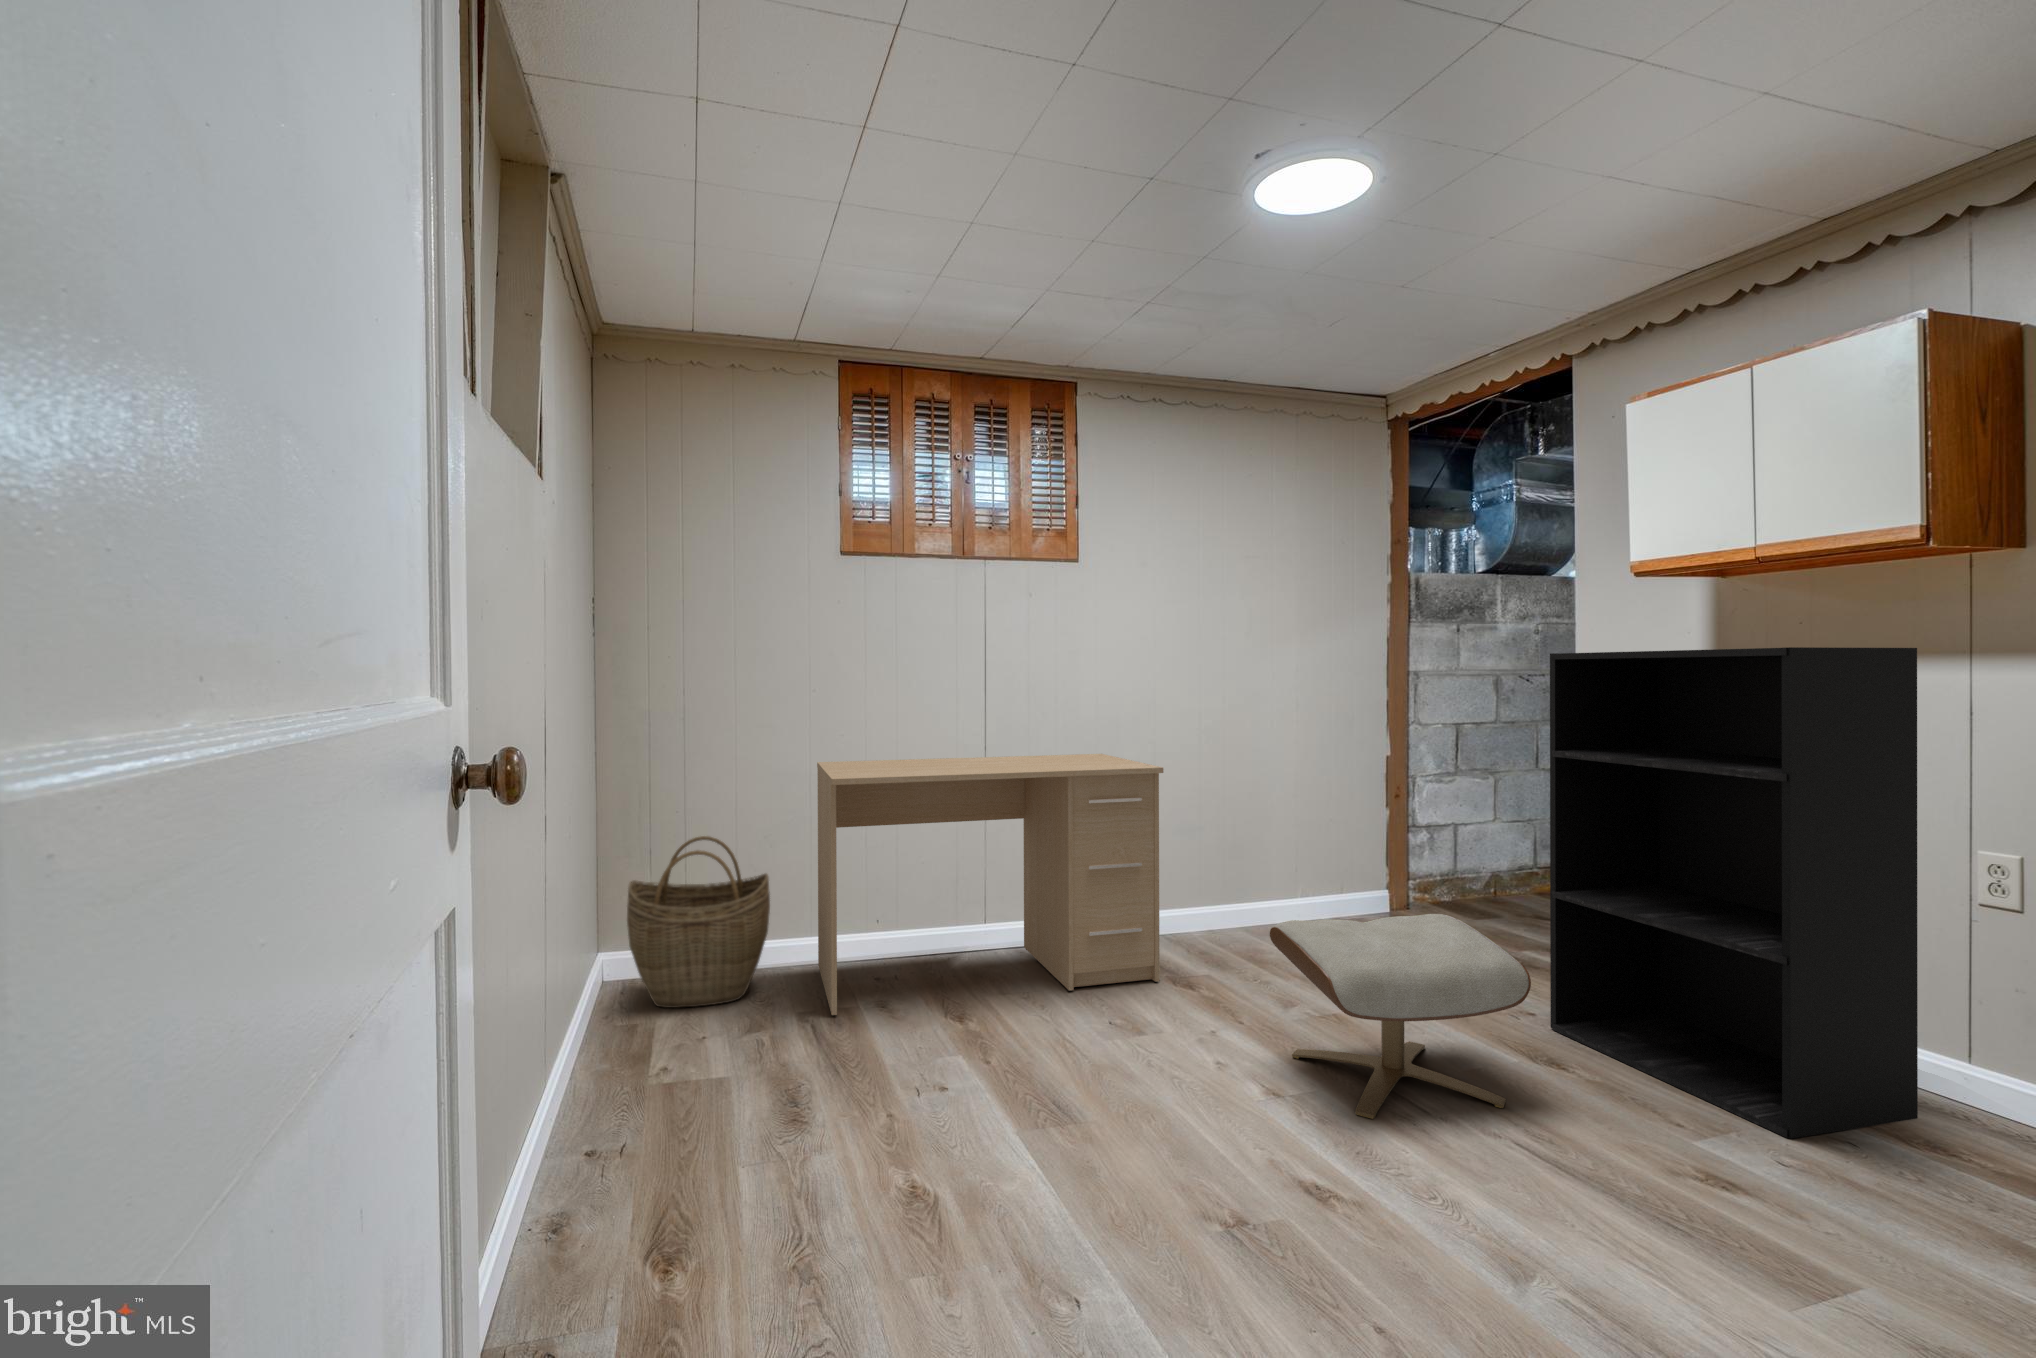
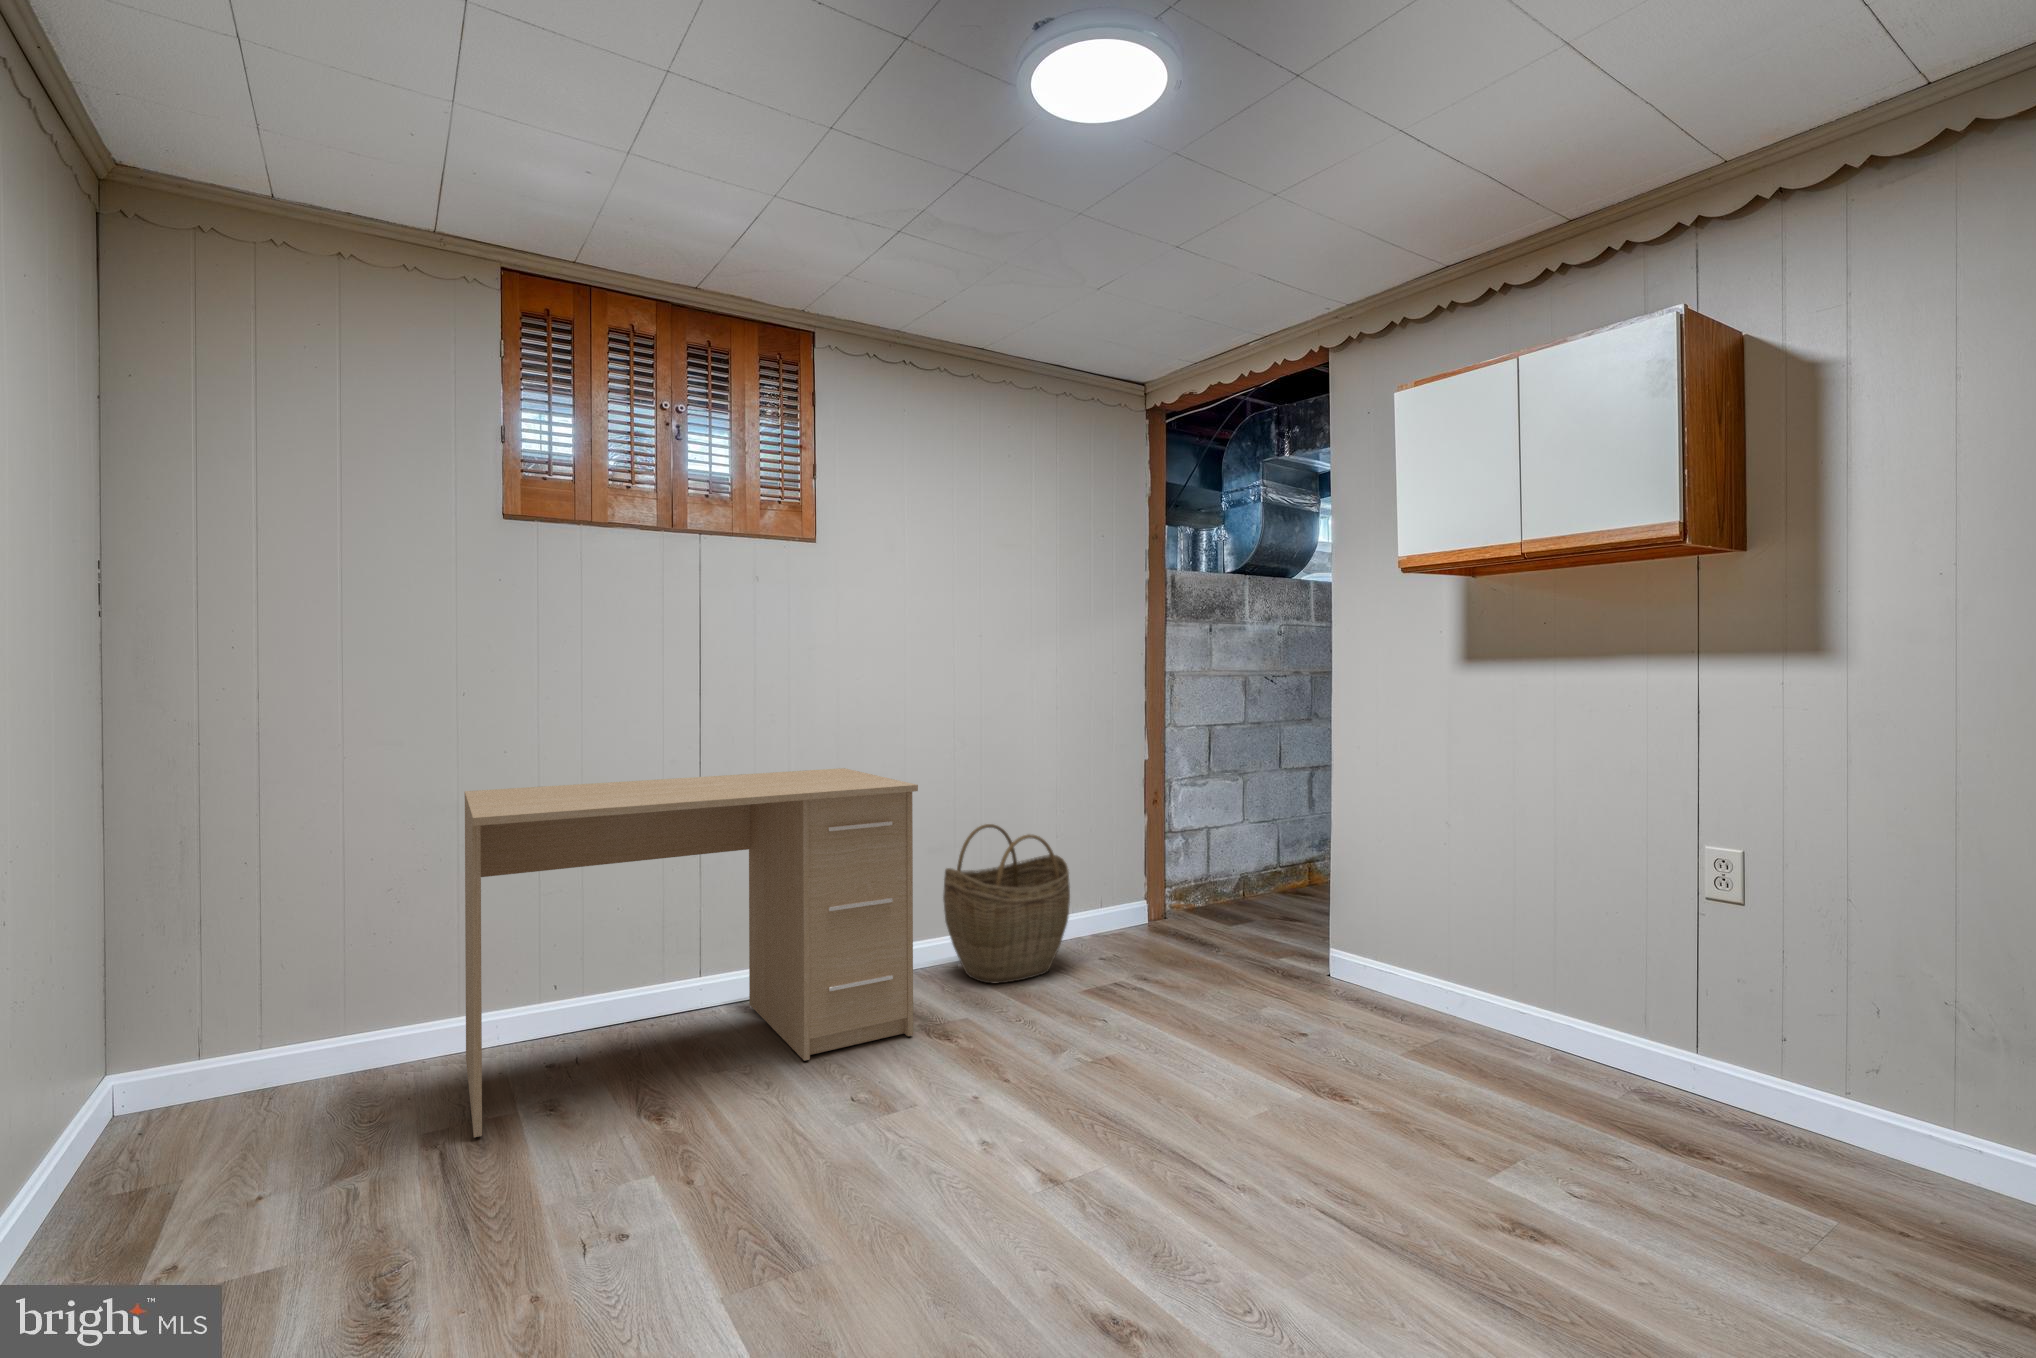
bookshelf: present [1550,647,1918,1138] -> none [1324,648,1662,1157]
woven basket: present [627,836,770,1008] -> present [943,824,1070,983]
ottoman: present [1270,914,1531,1119] -> none [1045,942,1326,1199]

